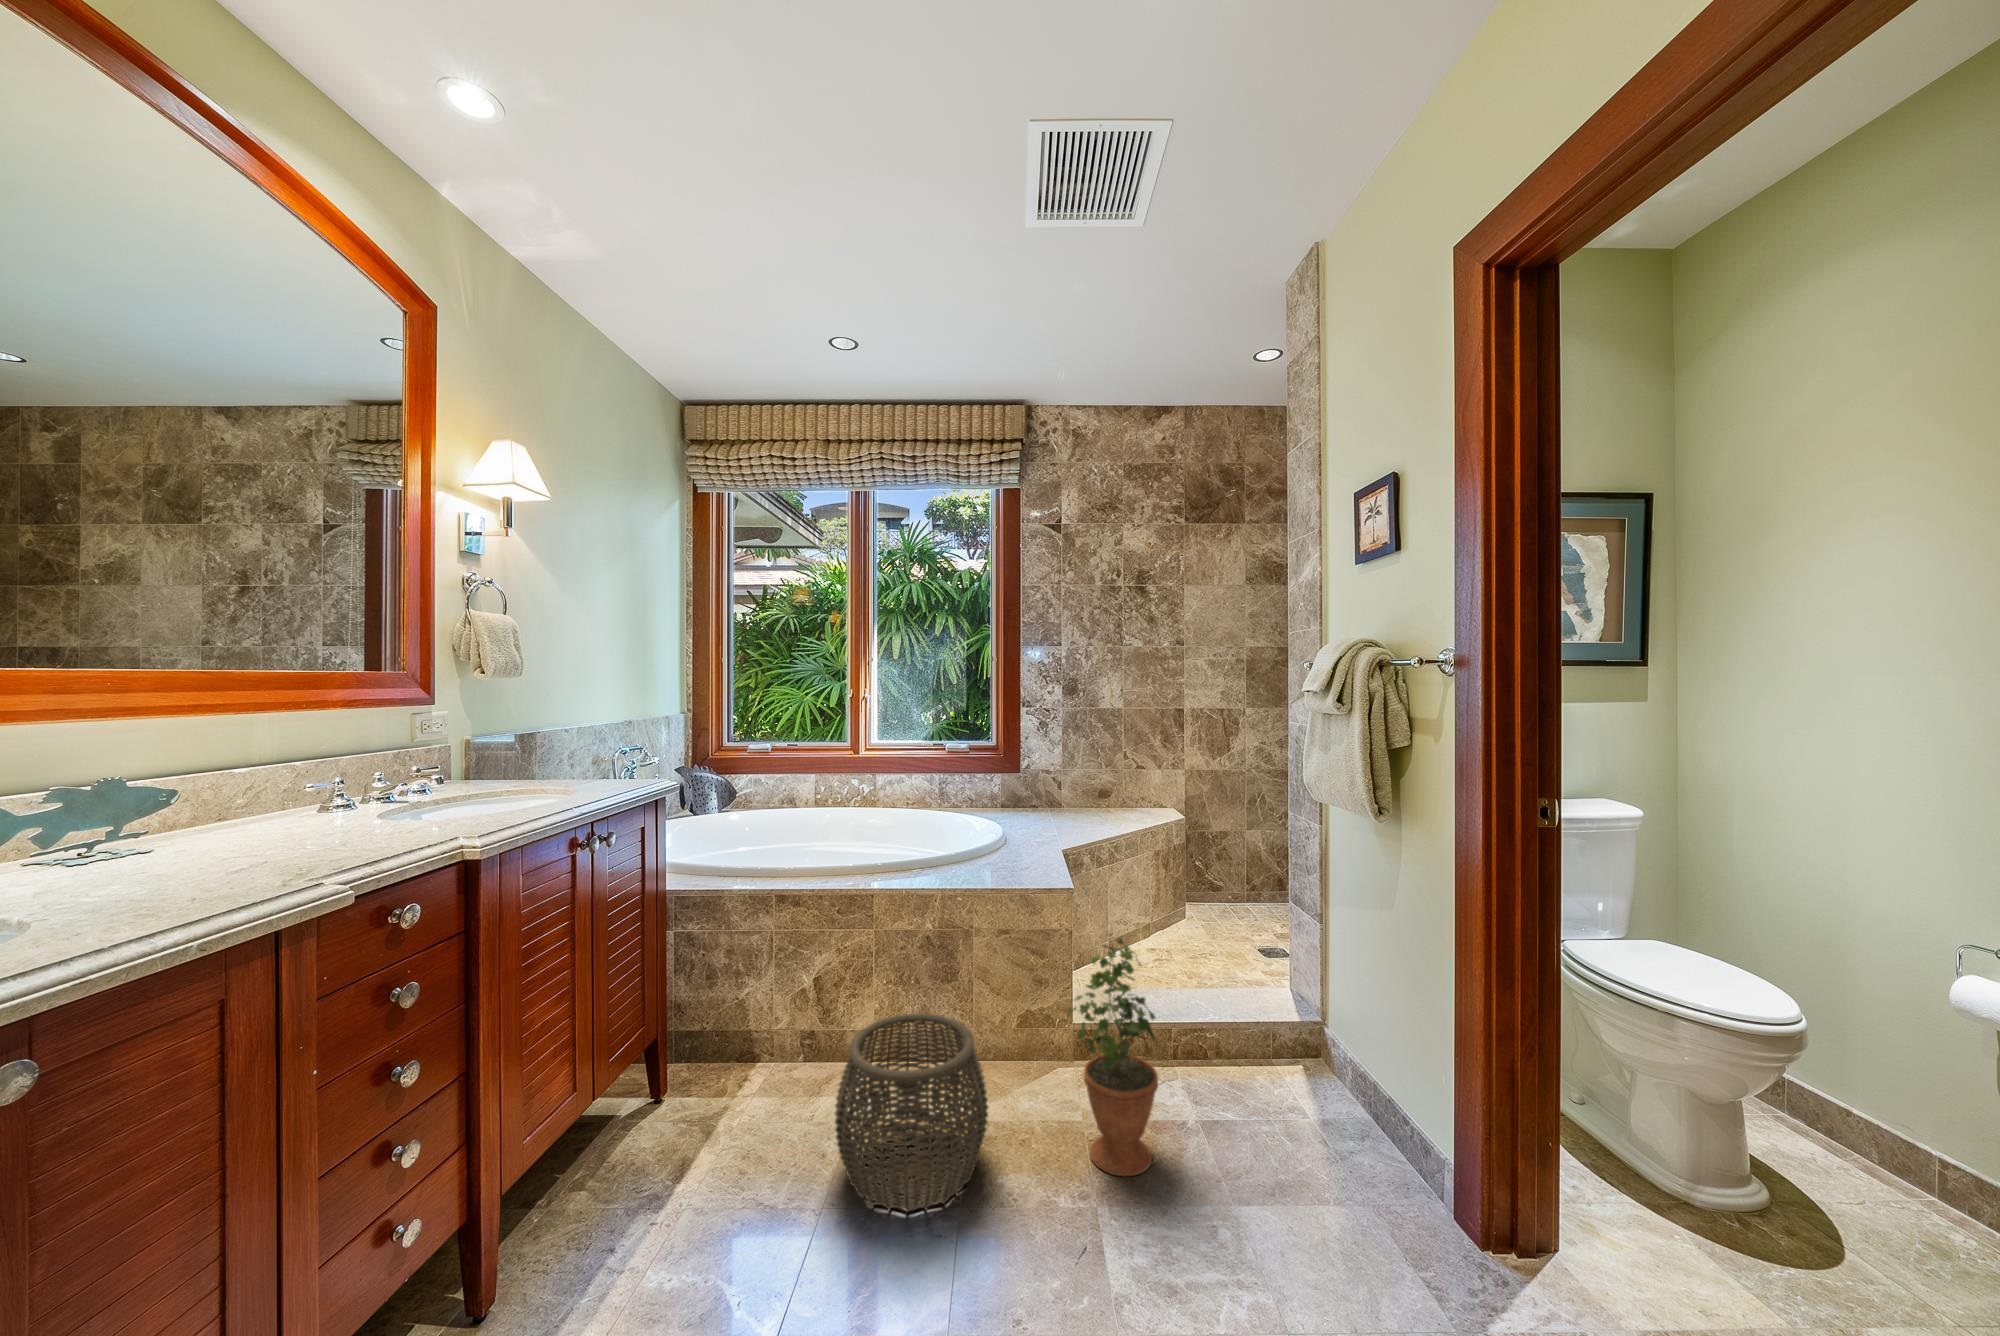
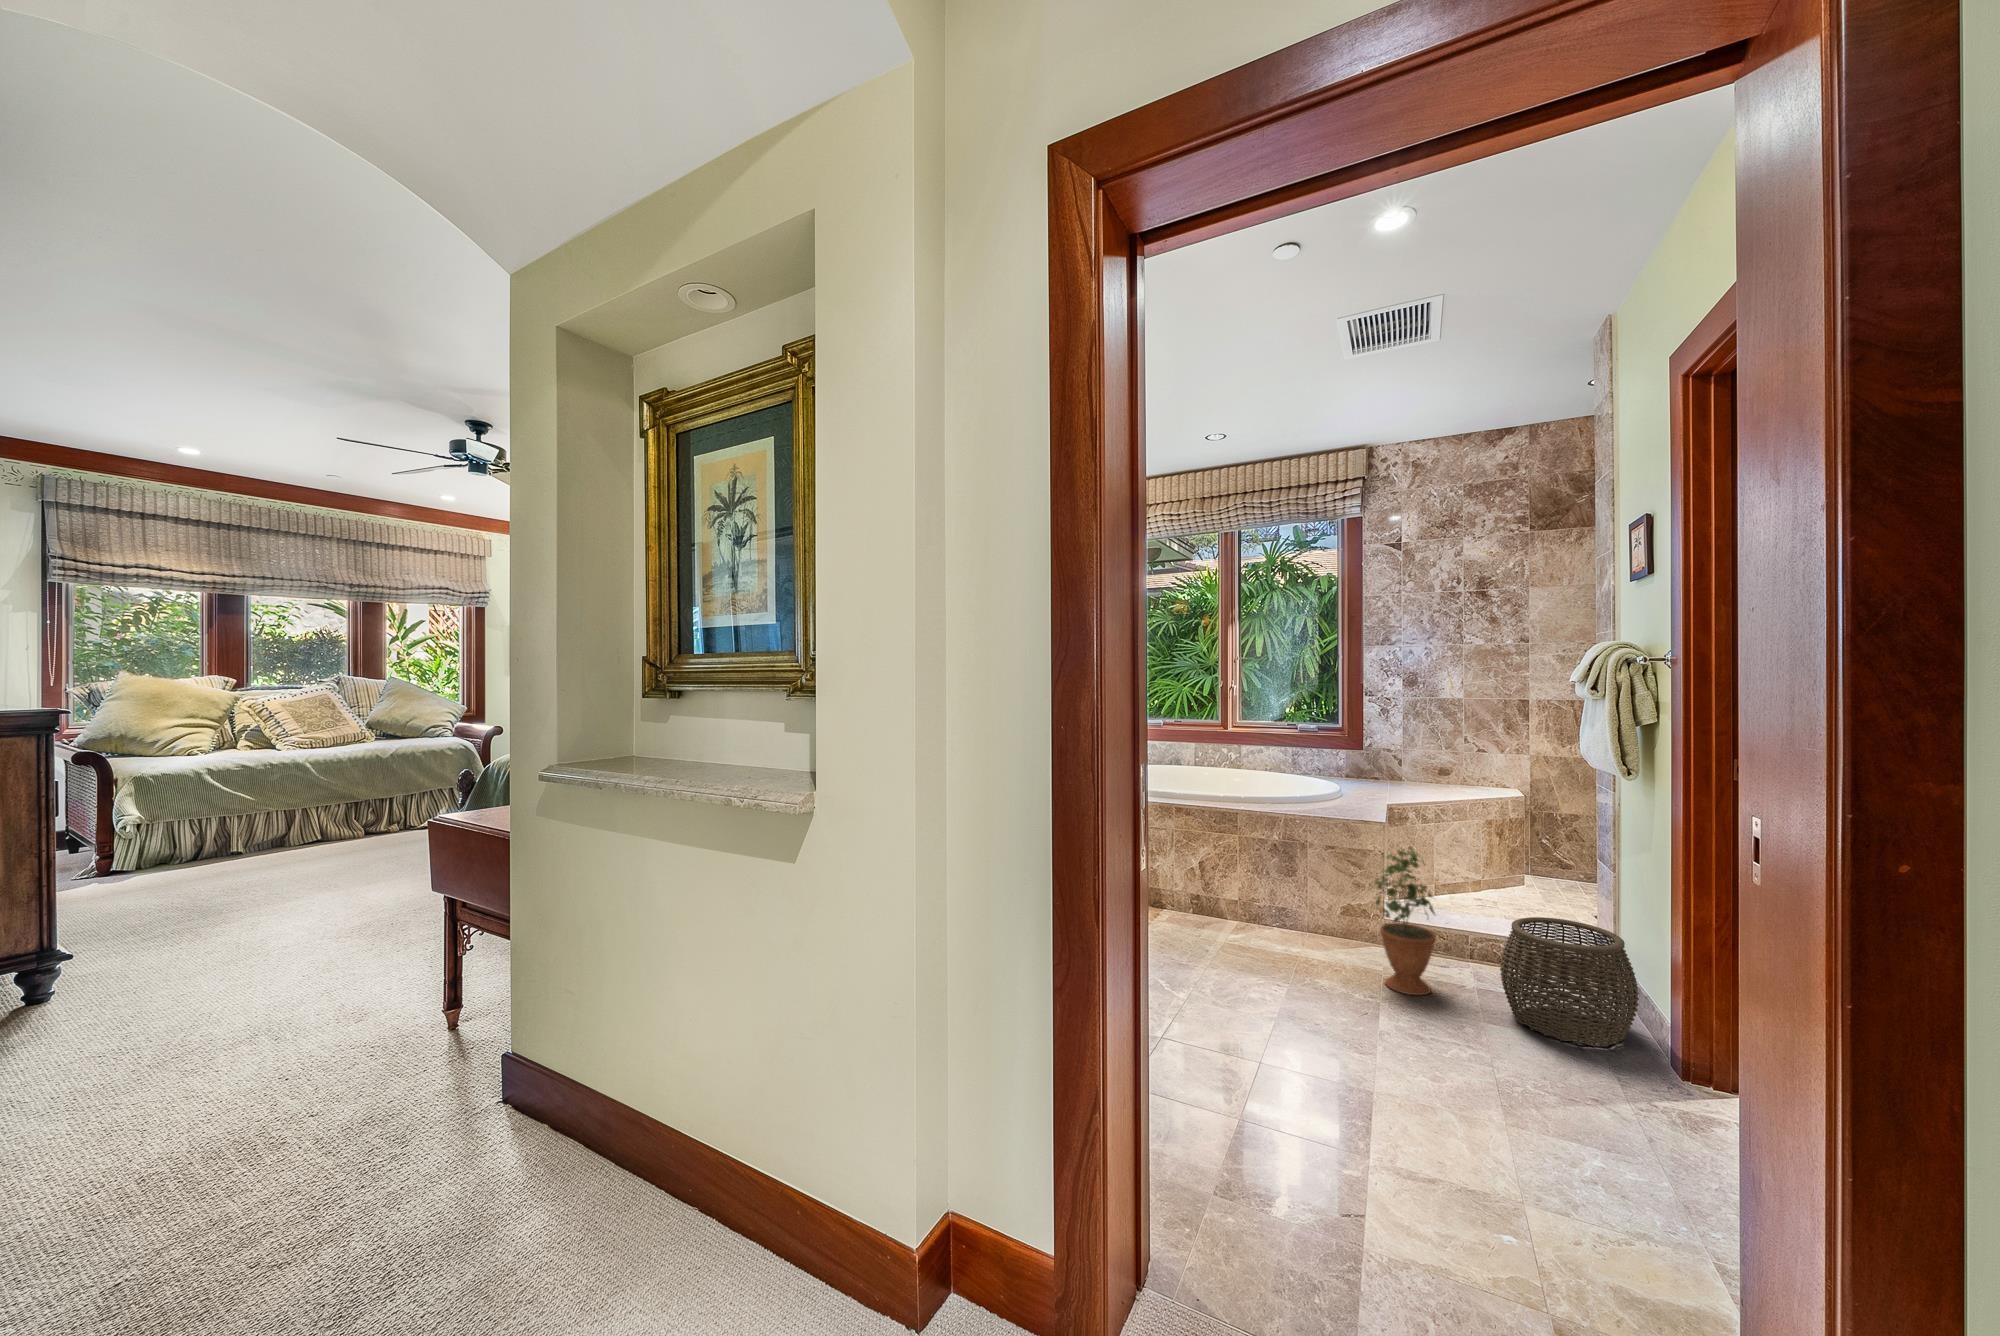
woven basket: present [835,1014,988,1212] -> present [1500,917,1639,1047]

